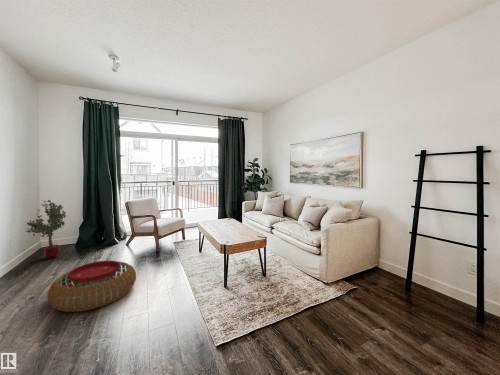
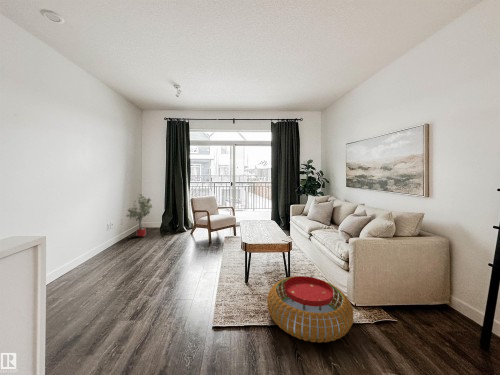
pouf: present [47,260,136,312] -> present [267,276,354,343]

